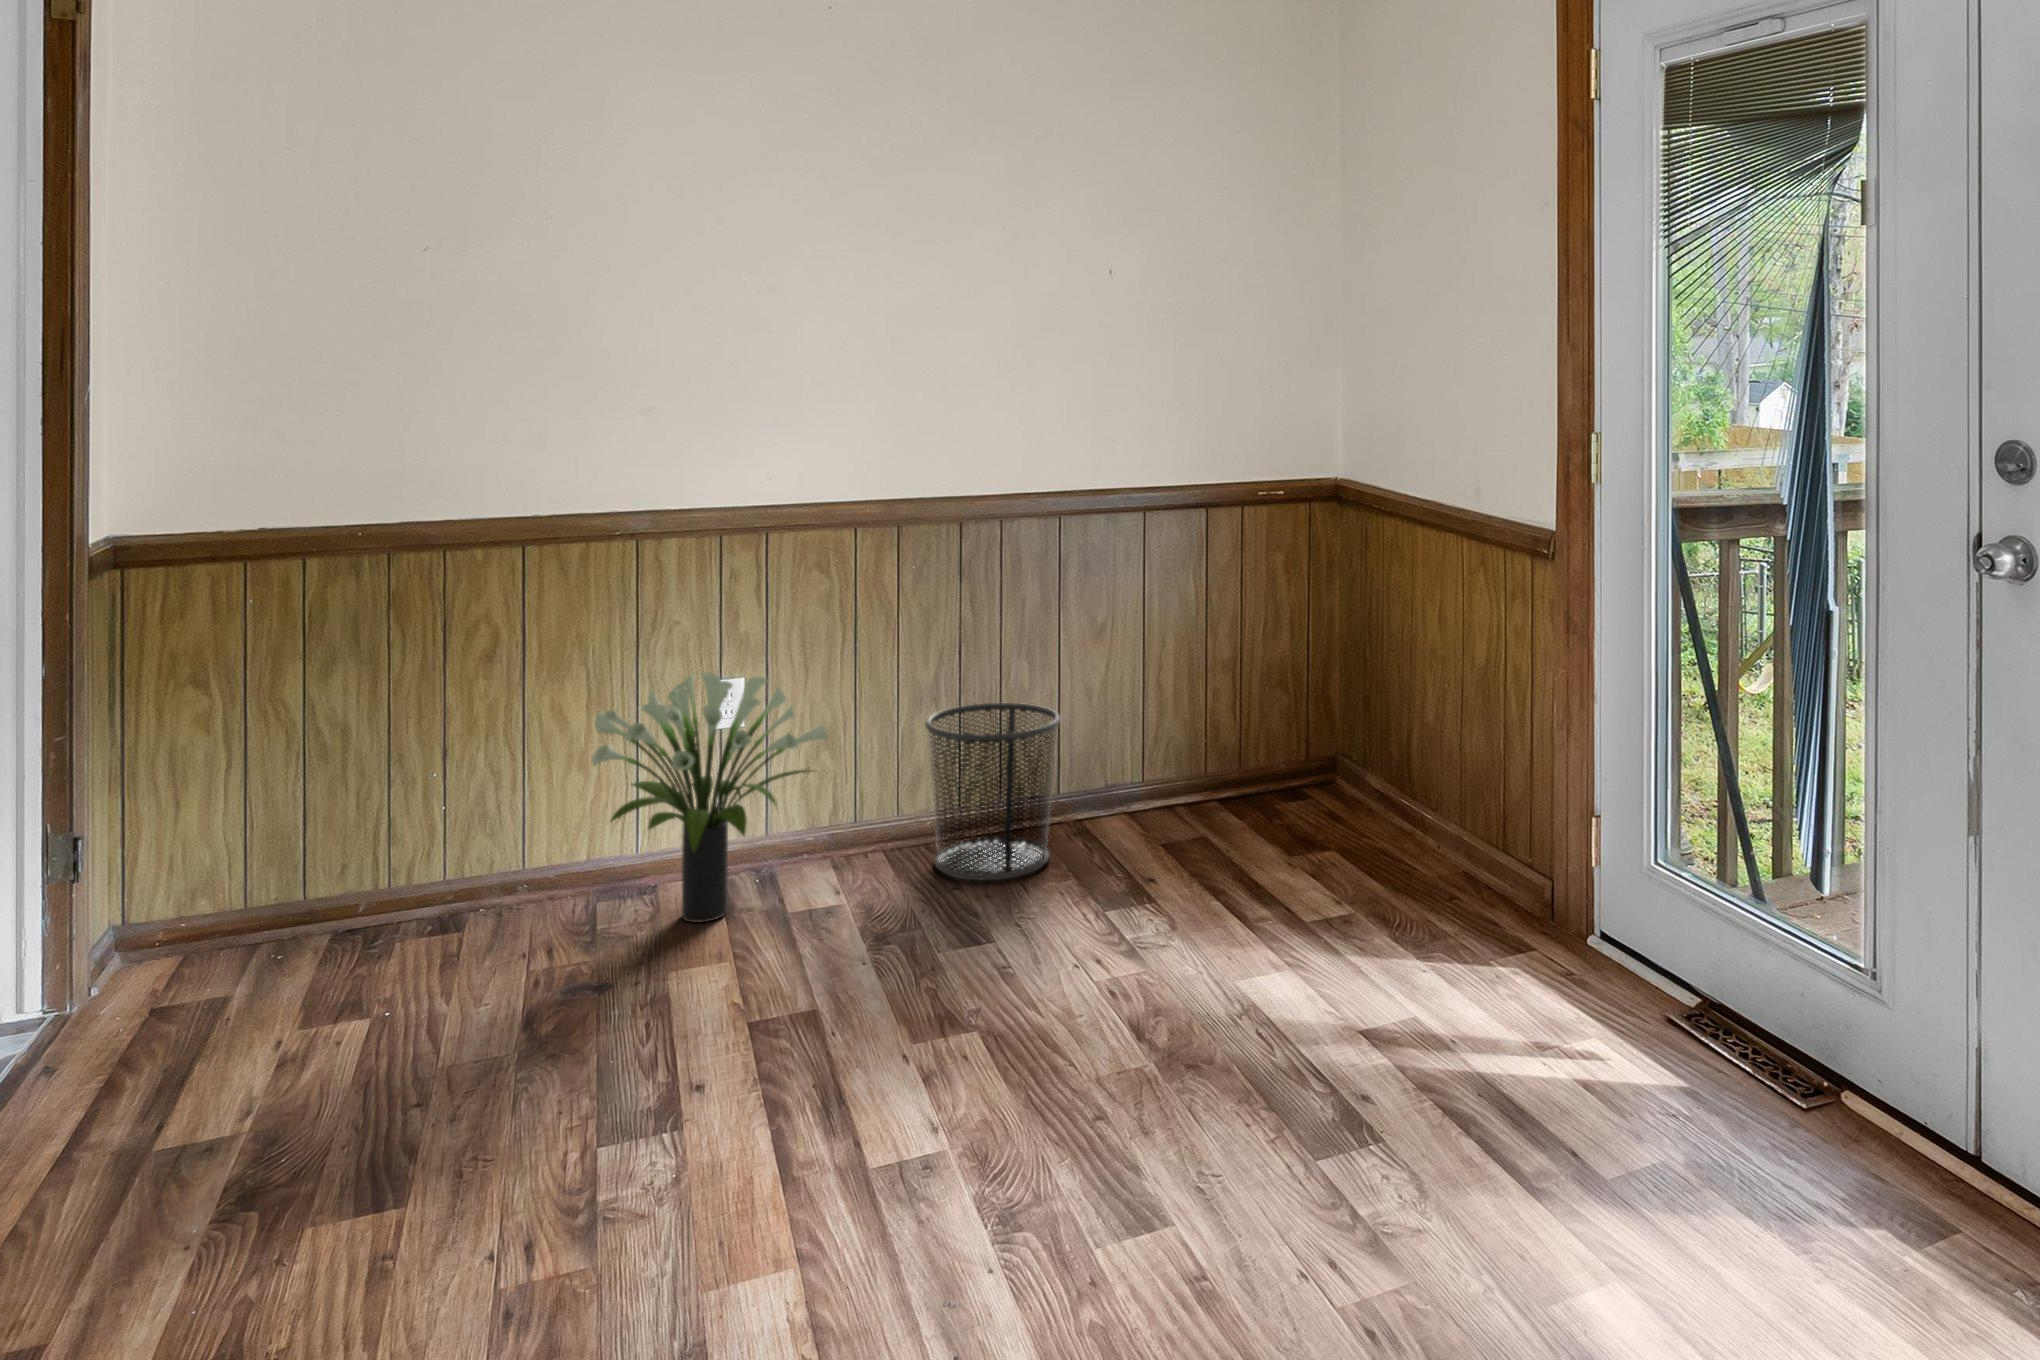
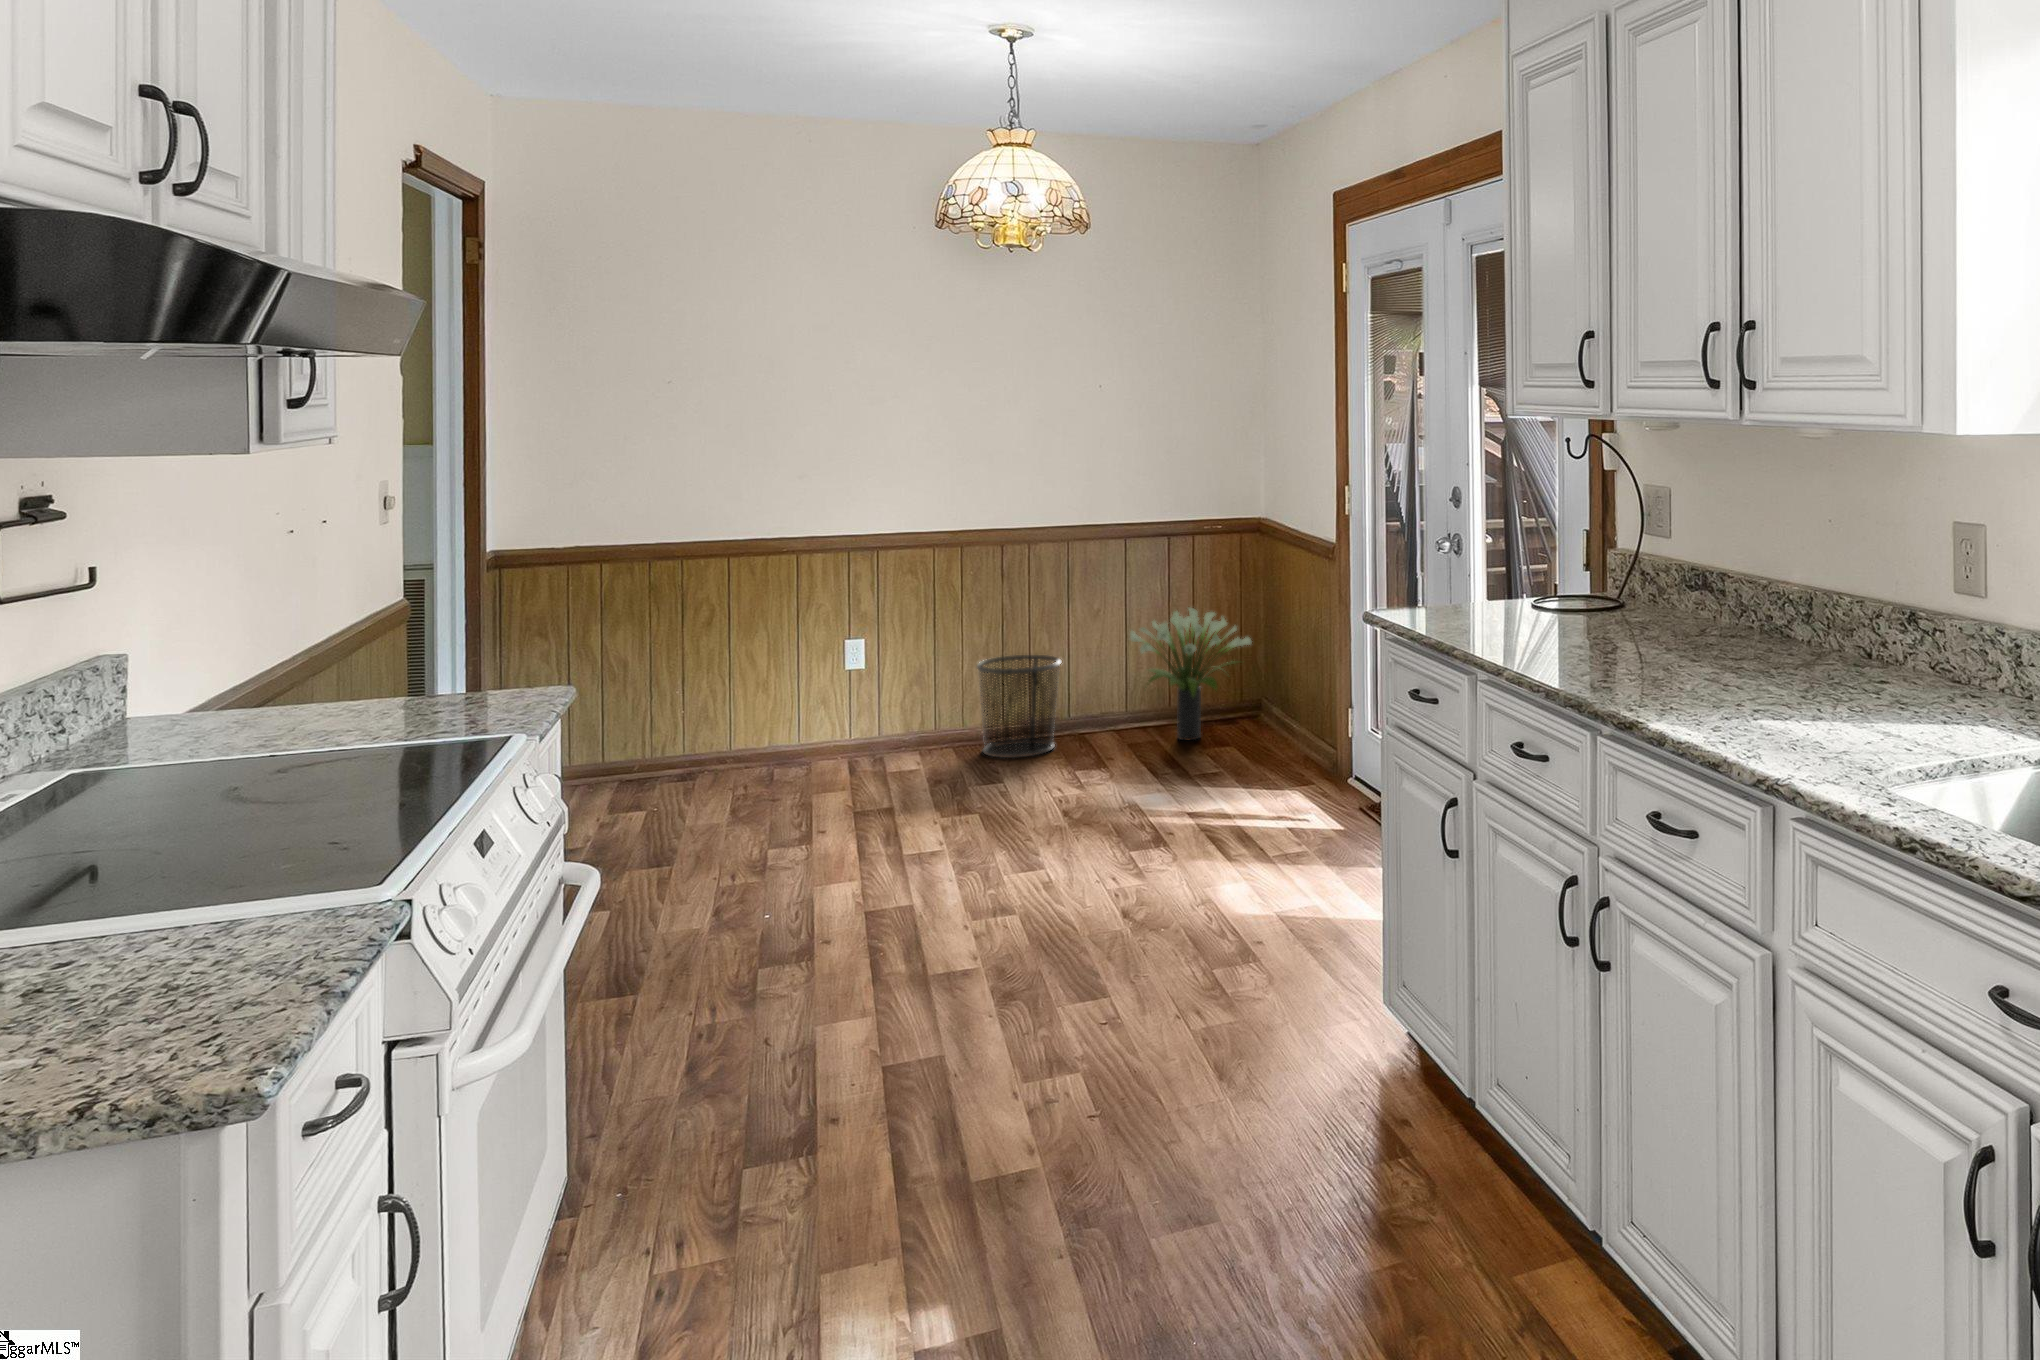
potted plant: present [592,672,827,922] -> present [1130,608,1251,740]

